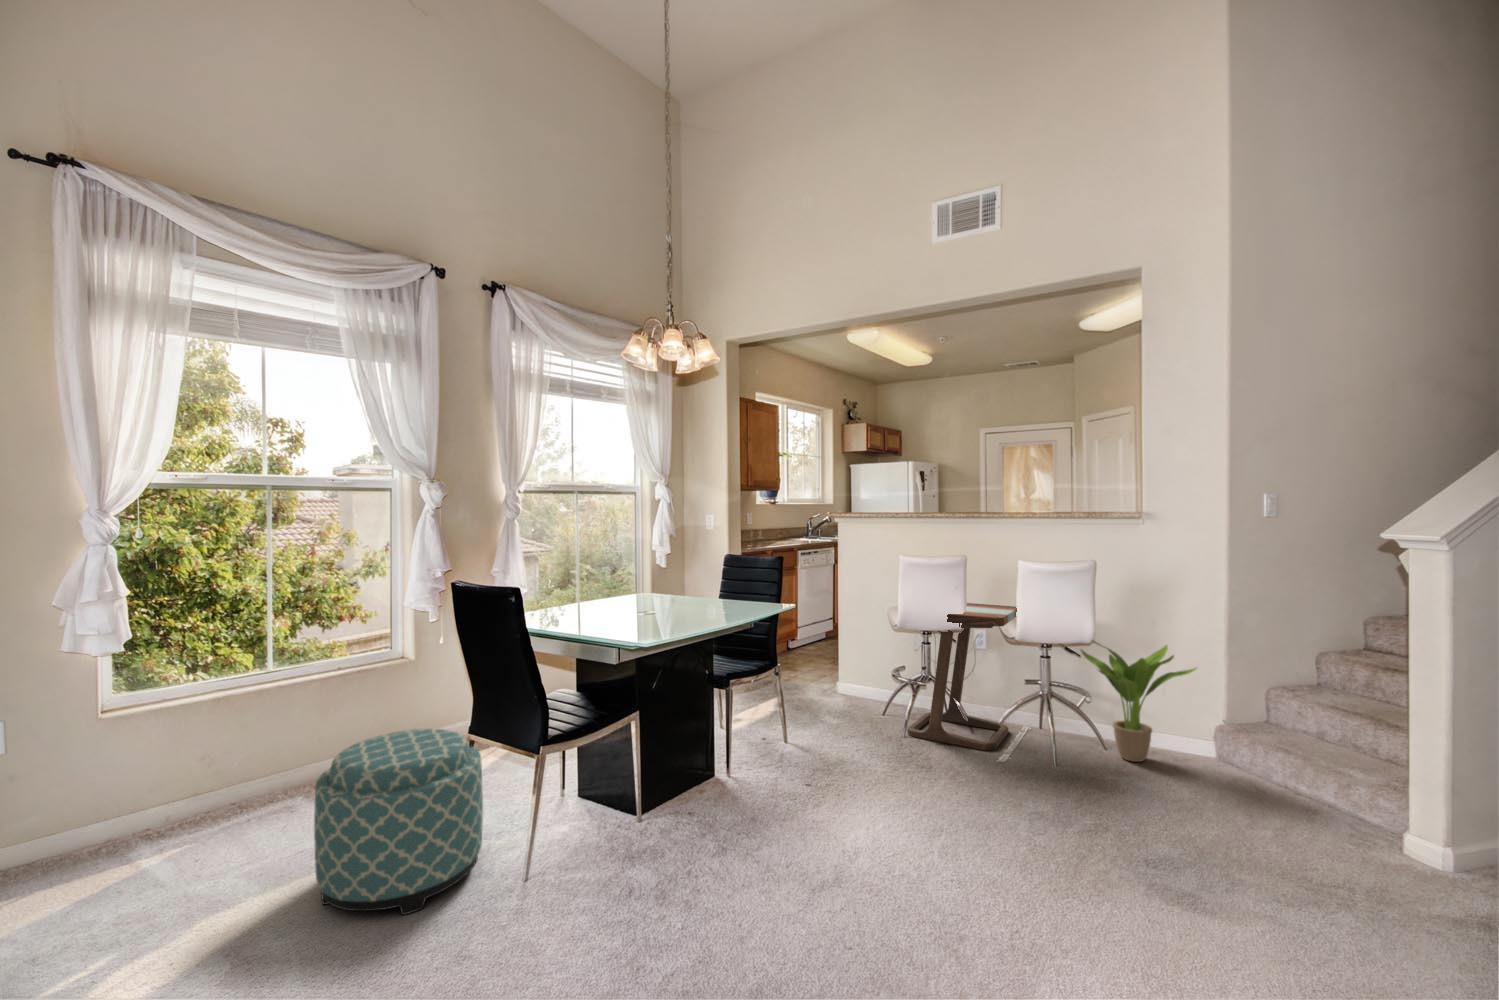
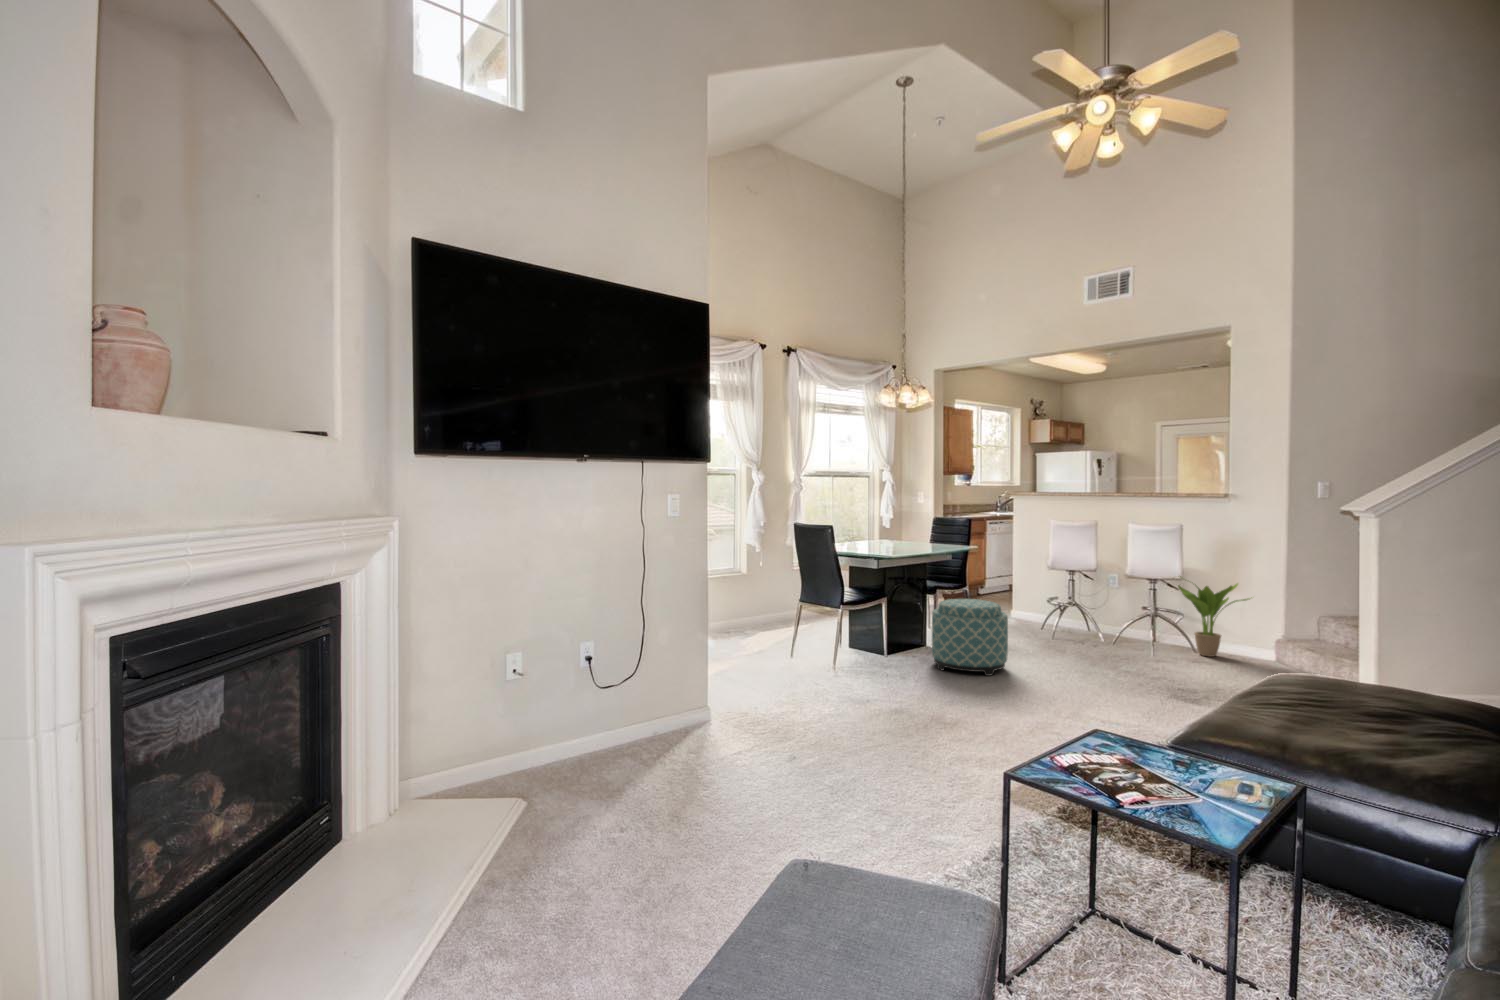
side table: present [908,603,1031,761] -> none [1051,552,1145,650]
ottoman: present [314,729,483,915] -> present [932,599,1008,676]

